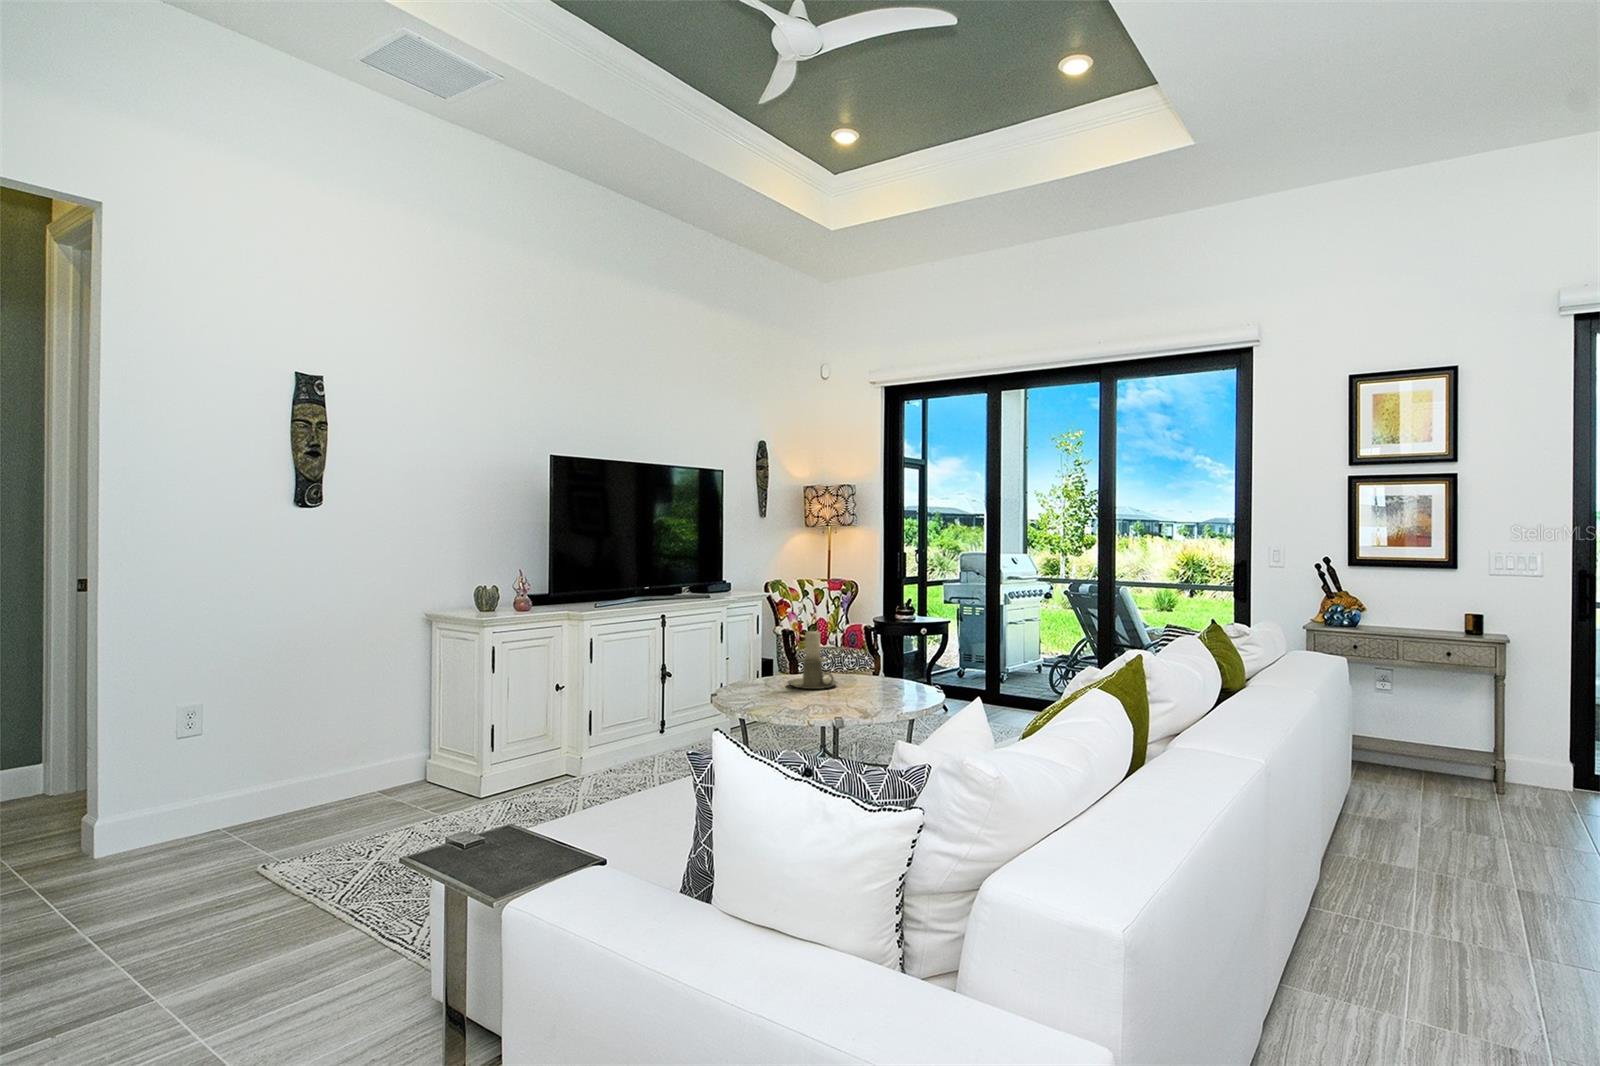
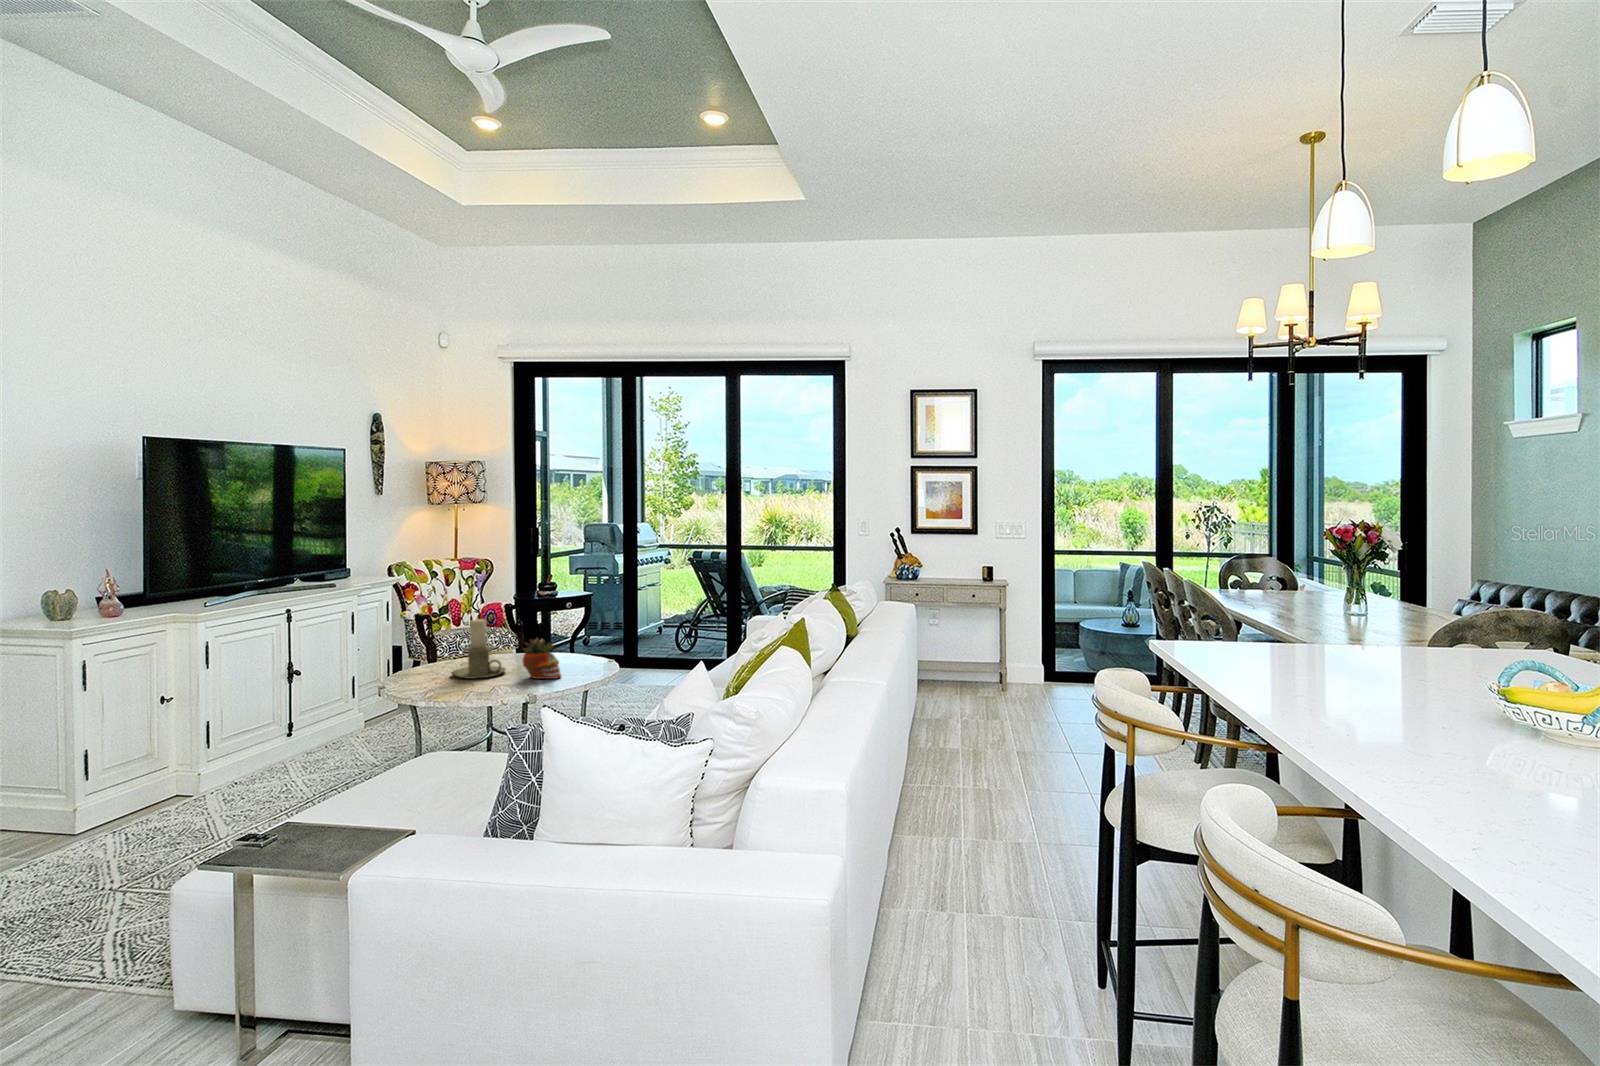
succulent planter: none [850,652,886,695] -> present [523,638,561,679]

